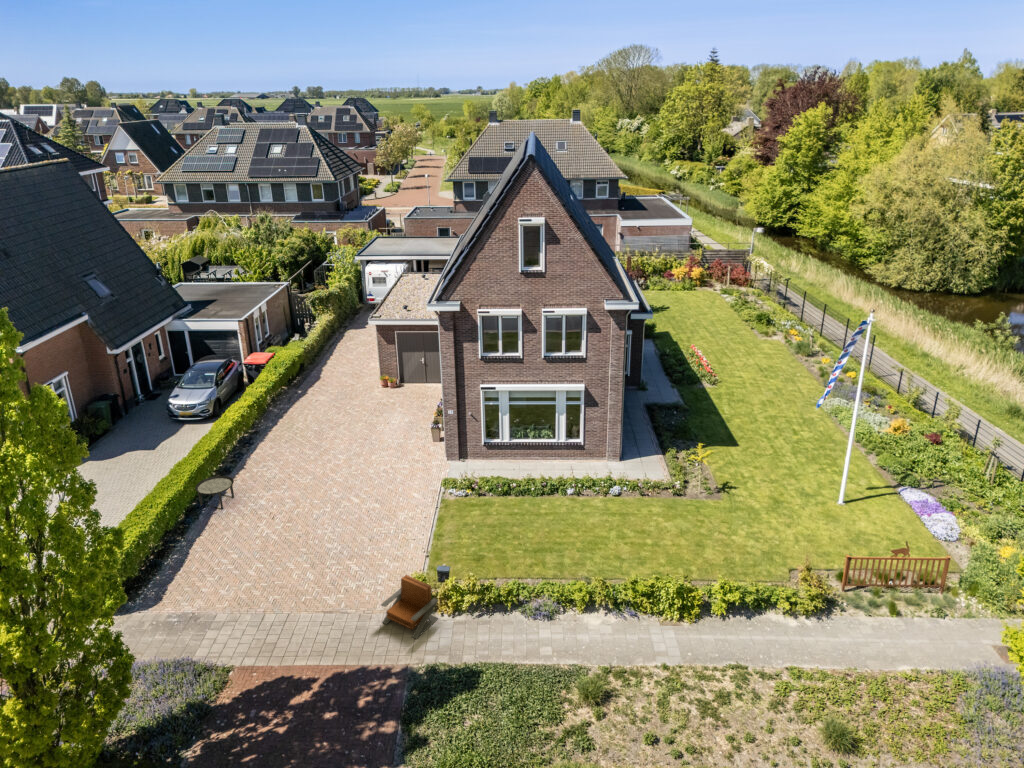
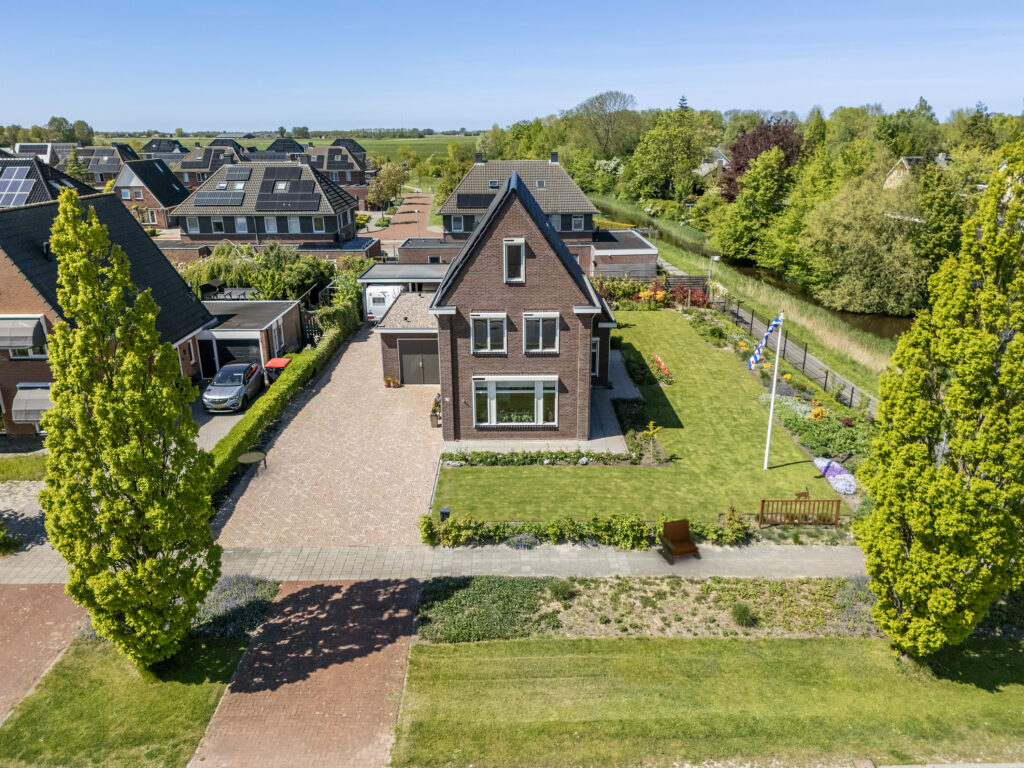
lounge chair: present [381,575,438,639] -> present [657,519,703,565]

